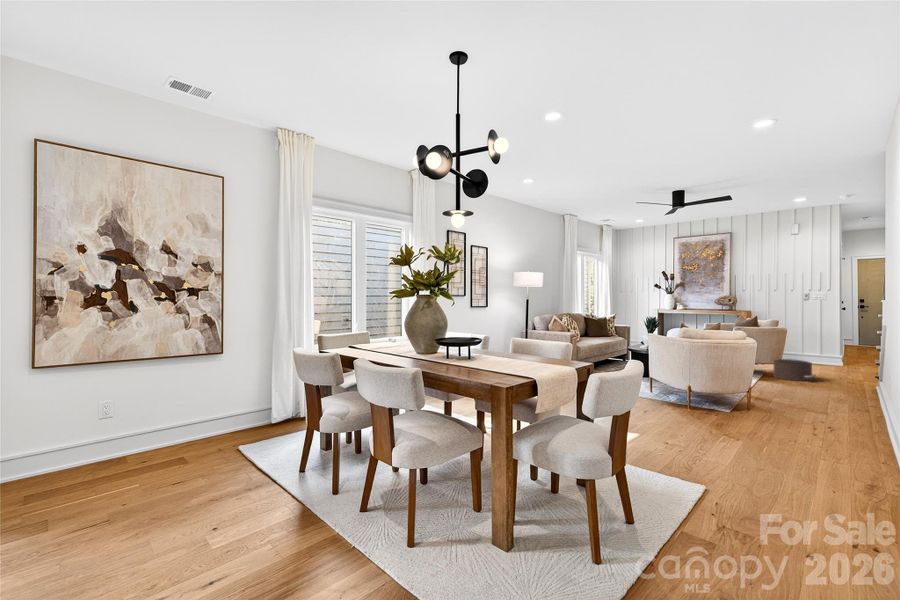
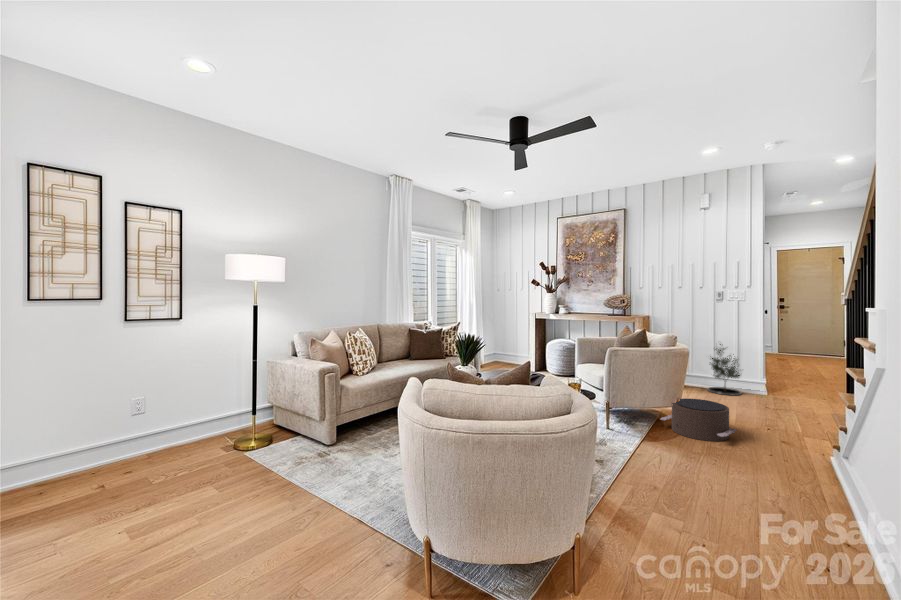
potted tree: none [796,328,825,365] -> present [708,344,741,395]

